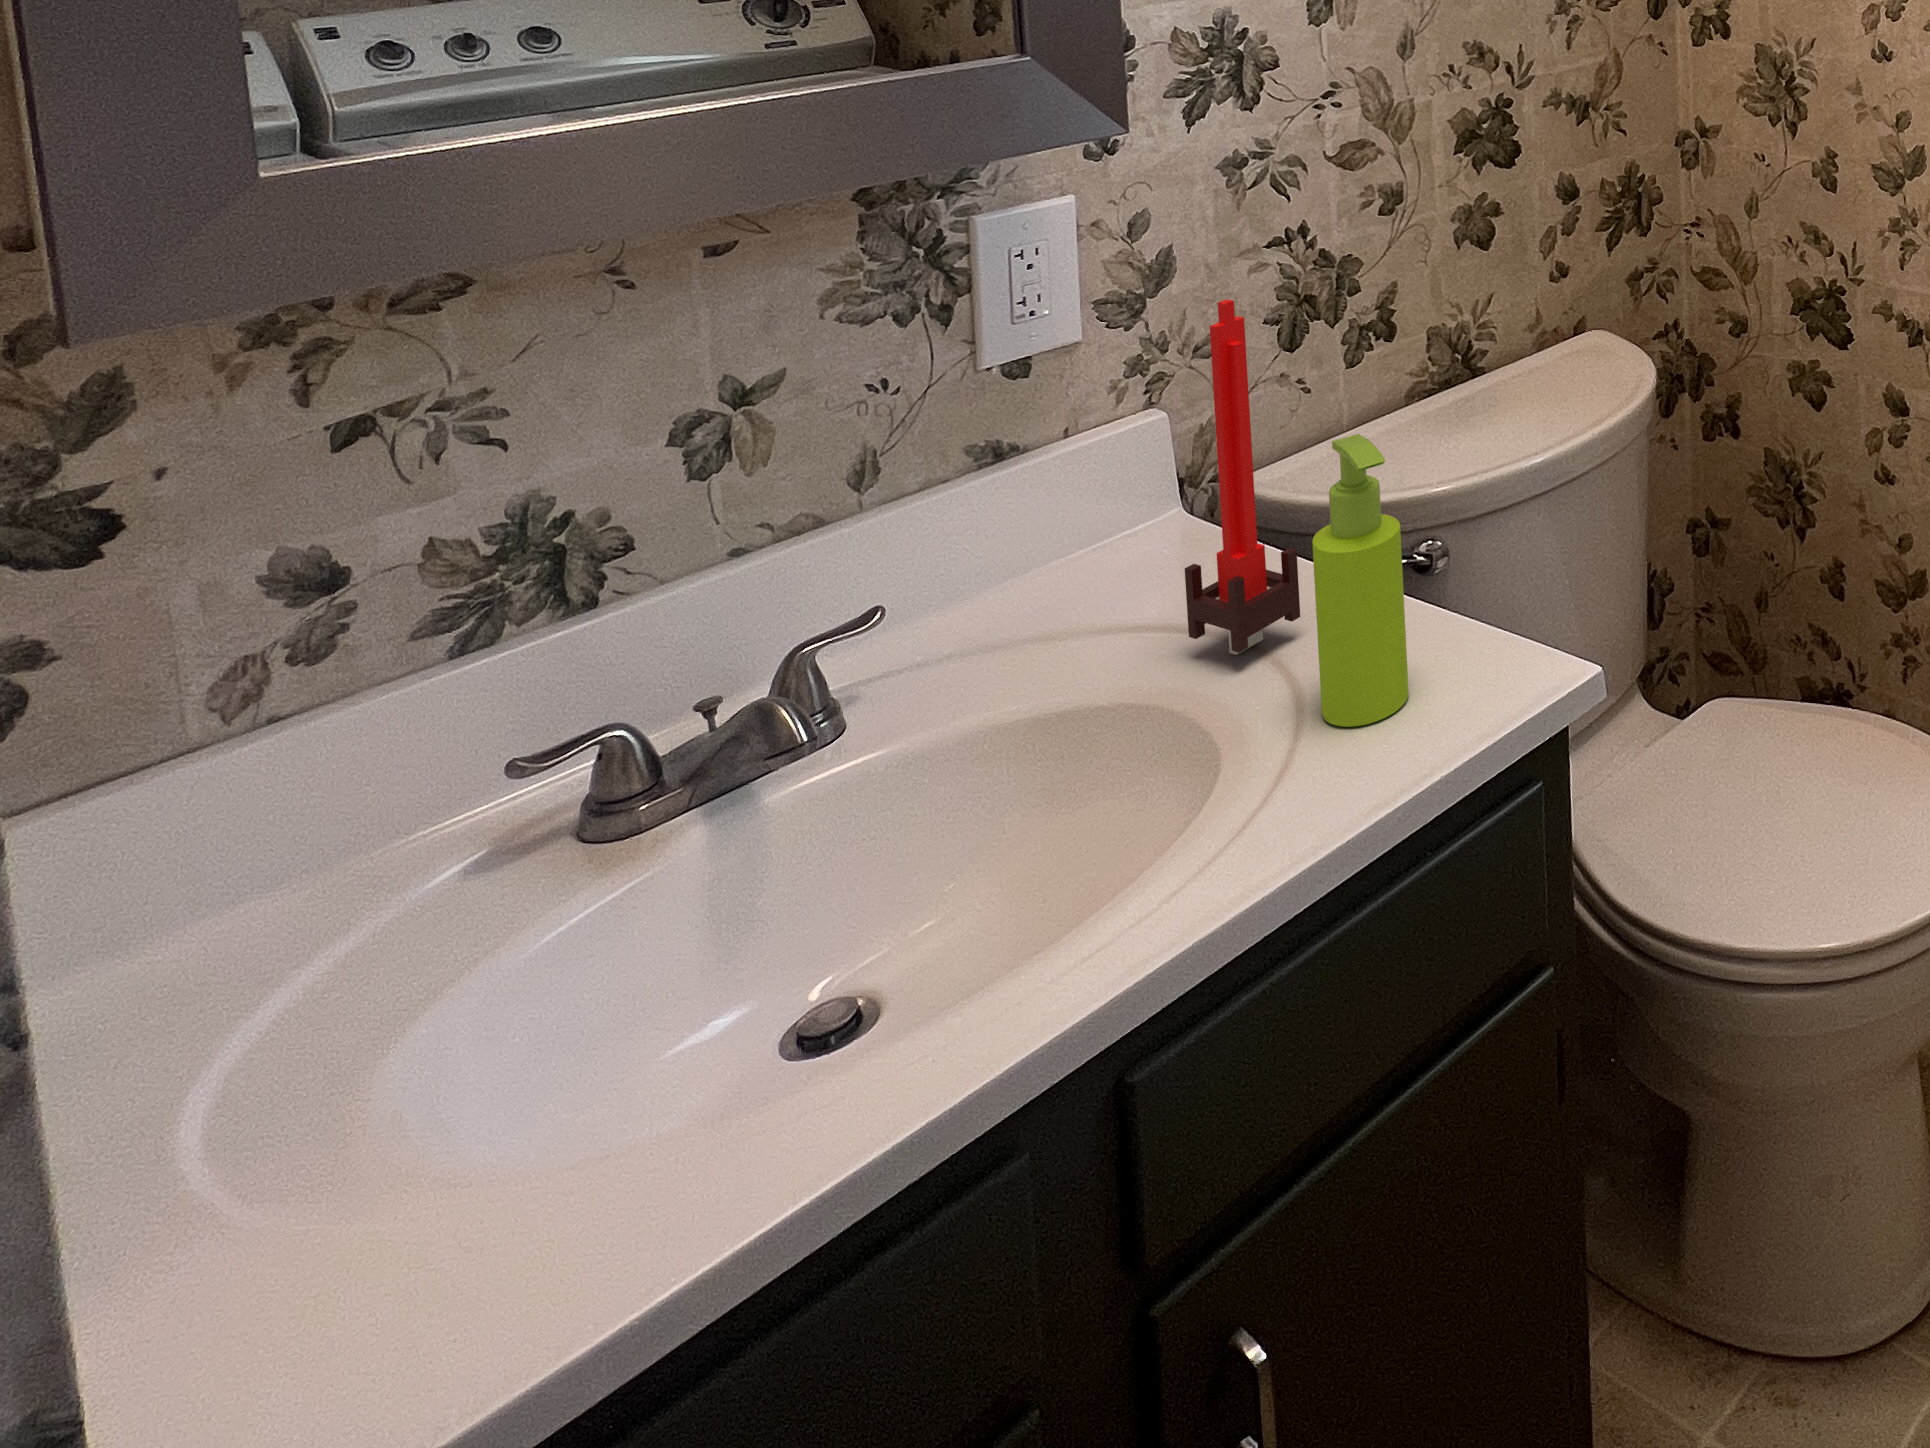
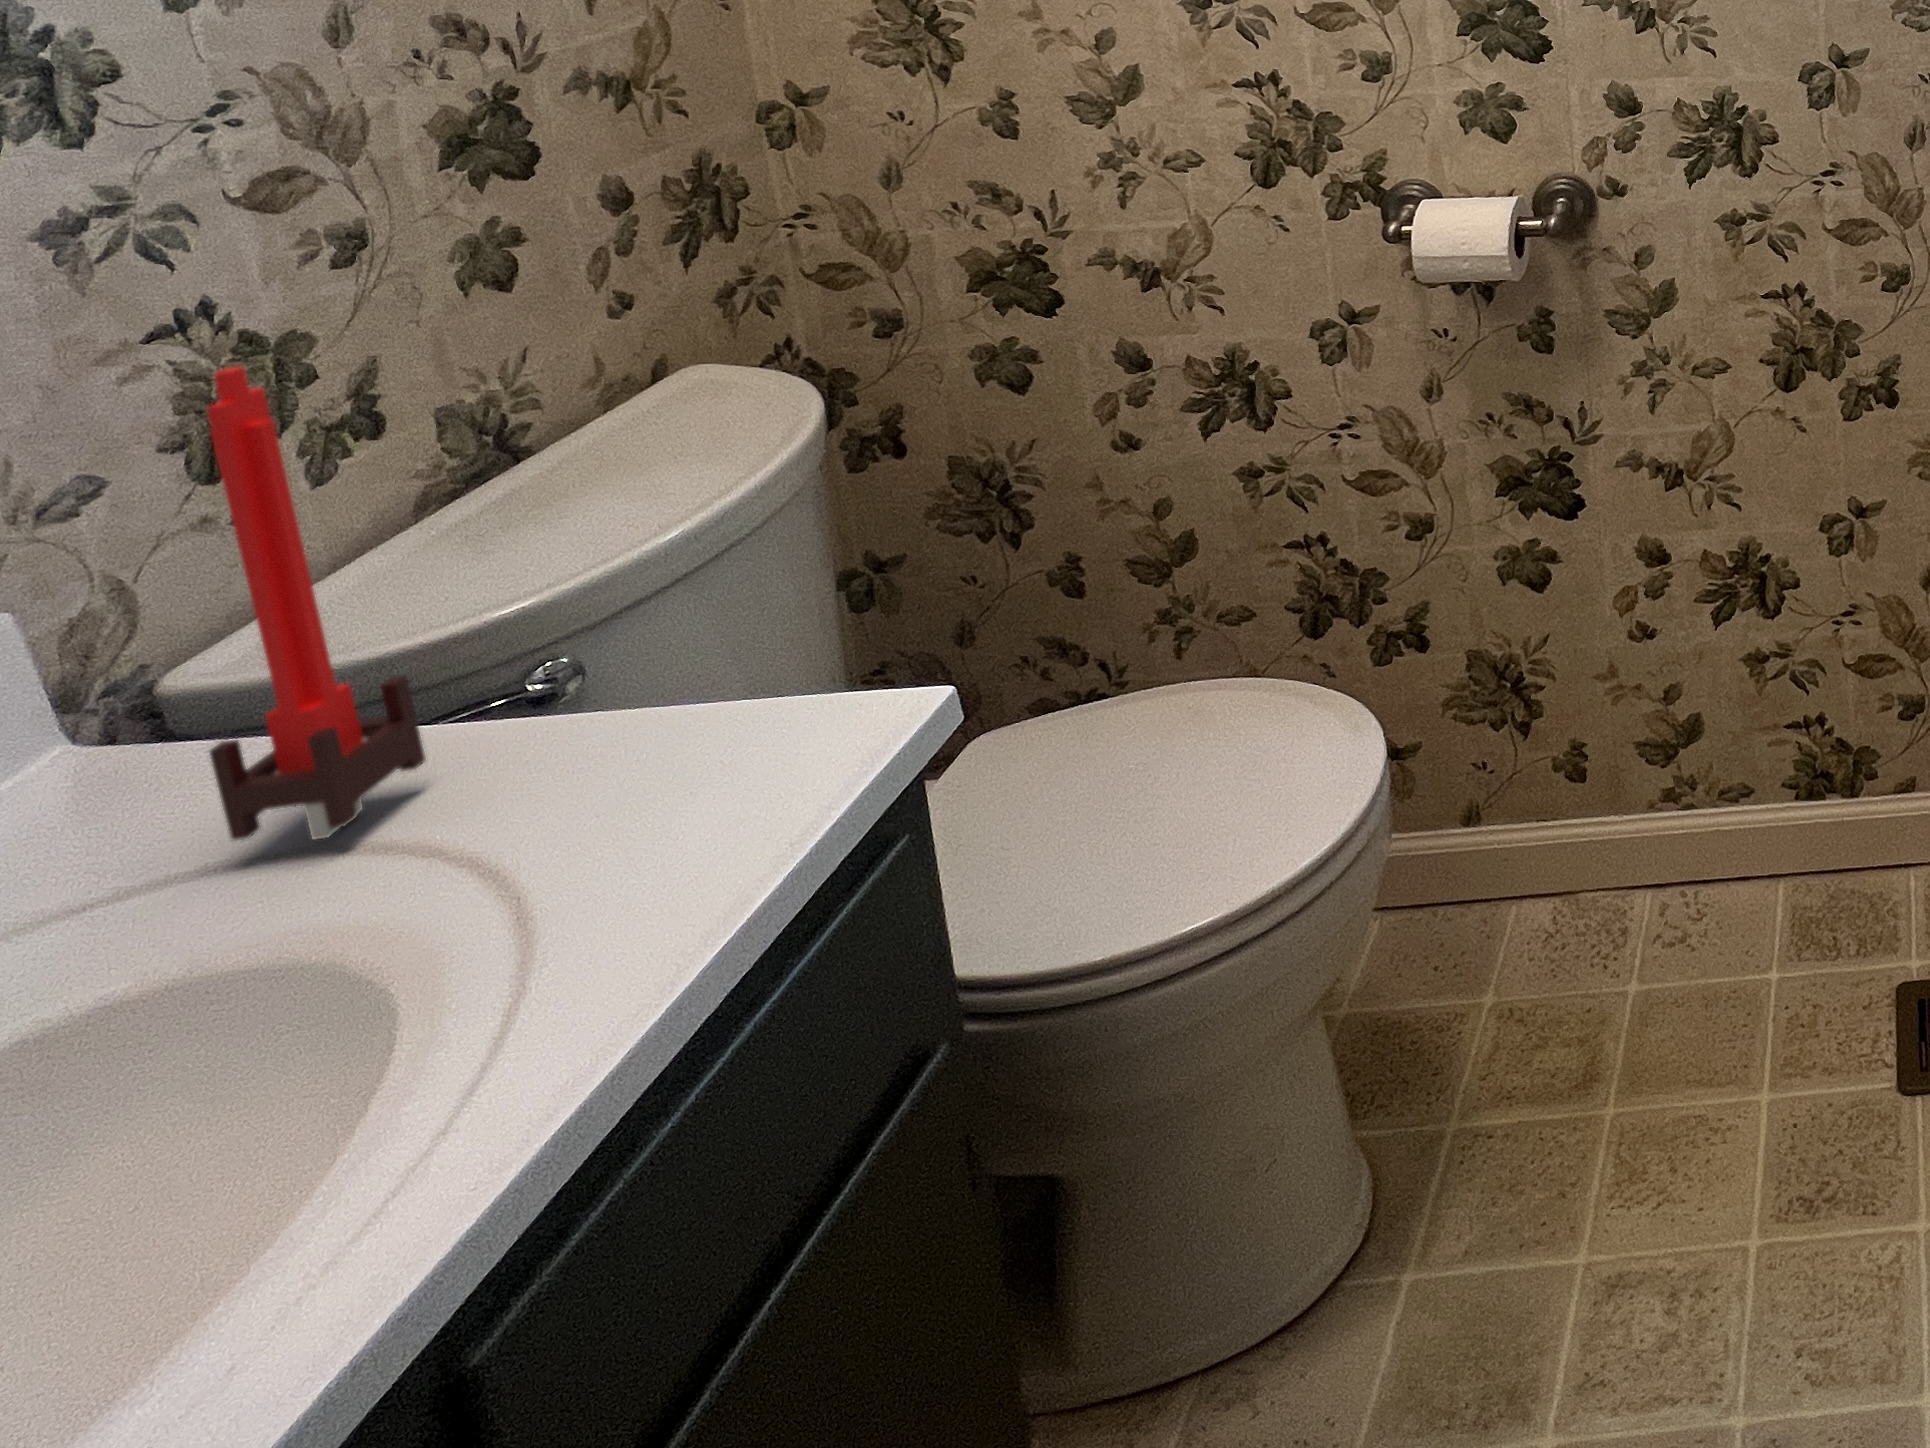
soap dispenser: present [1312,434,1409,727] -> none [491,479,669,843]

